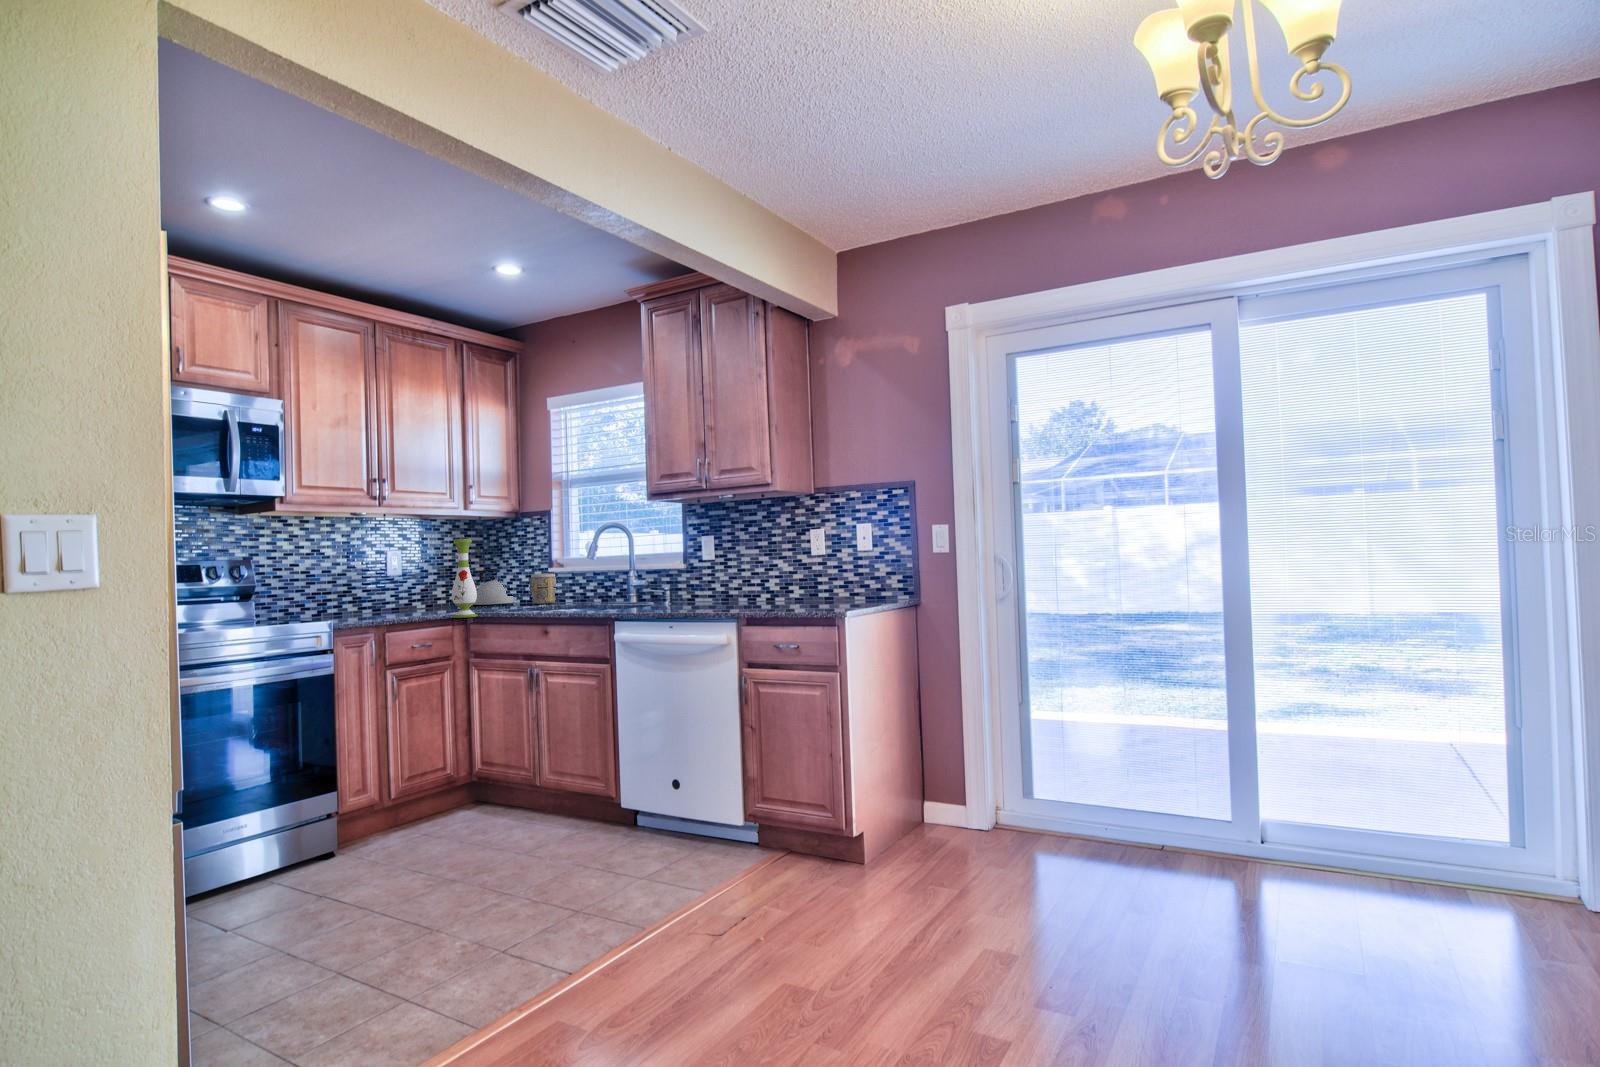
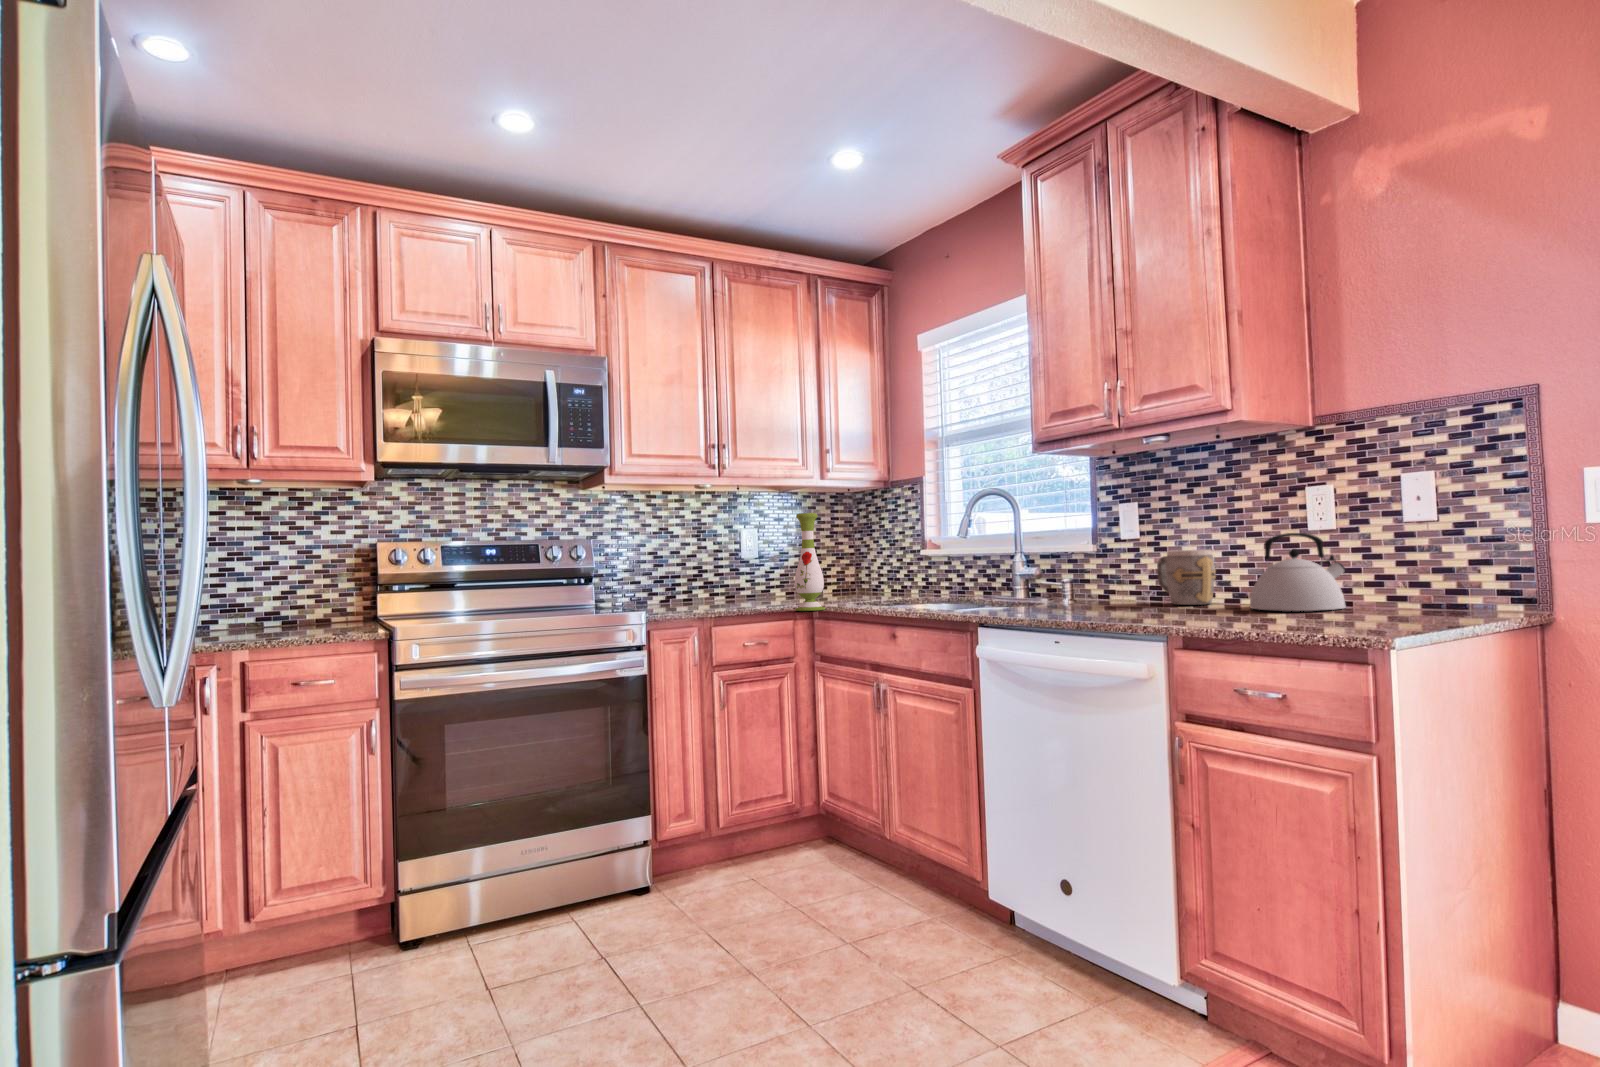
kettle: present [474,569,514,605] -> present [1250,533,1346,611]
mug: present [530,574,556,604] -> present [1157,550,1216,605]

